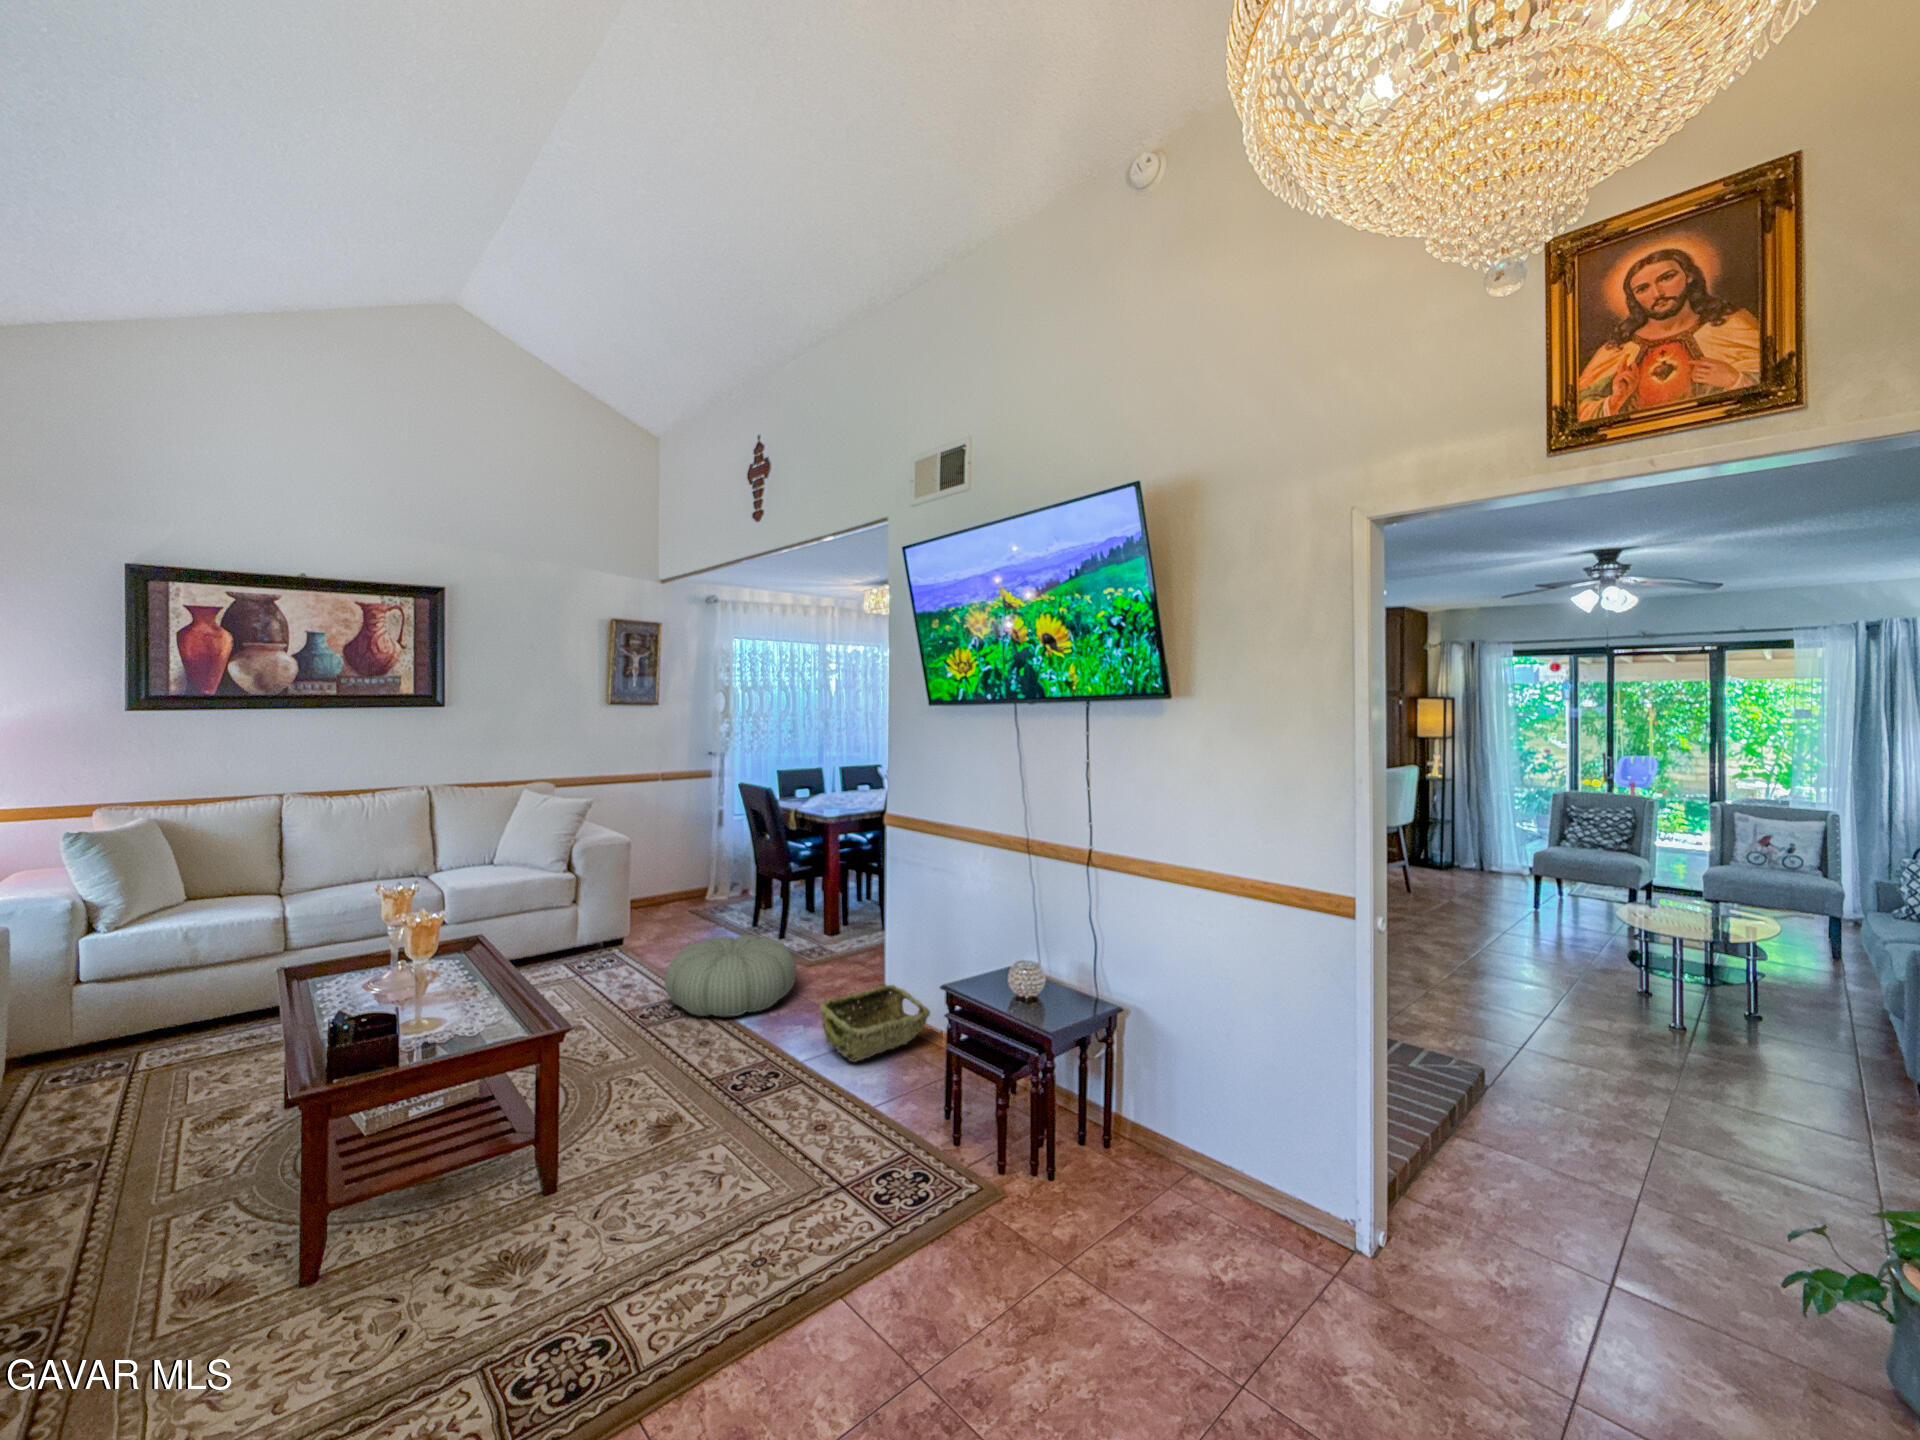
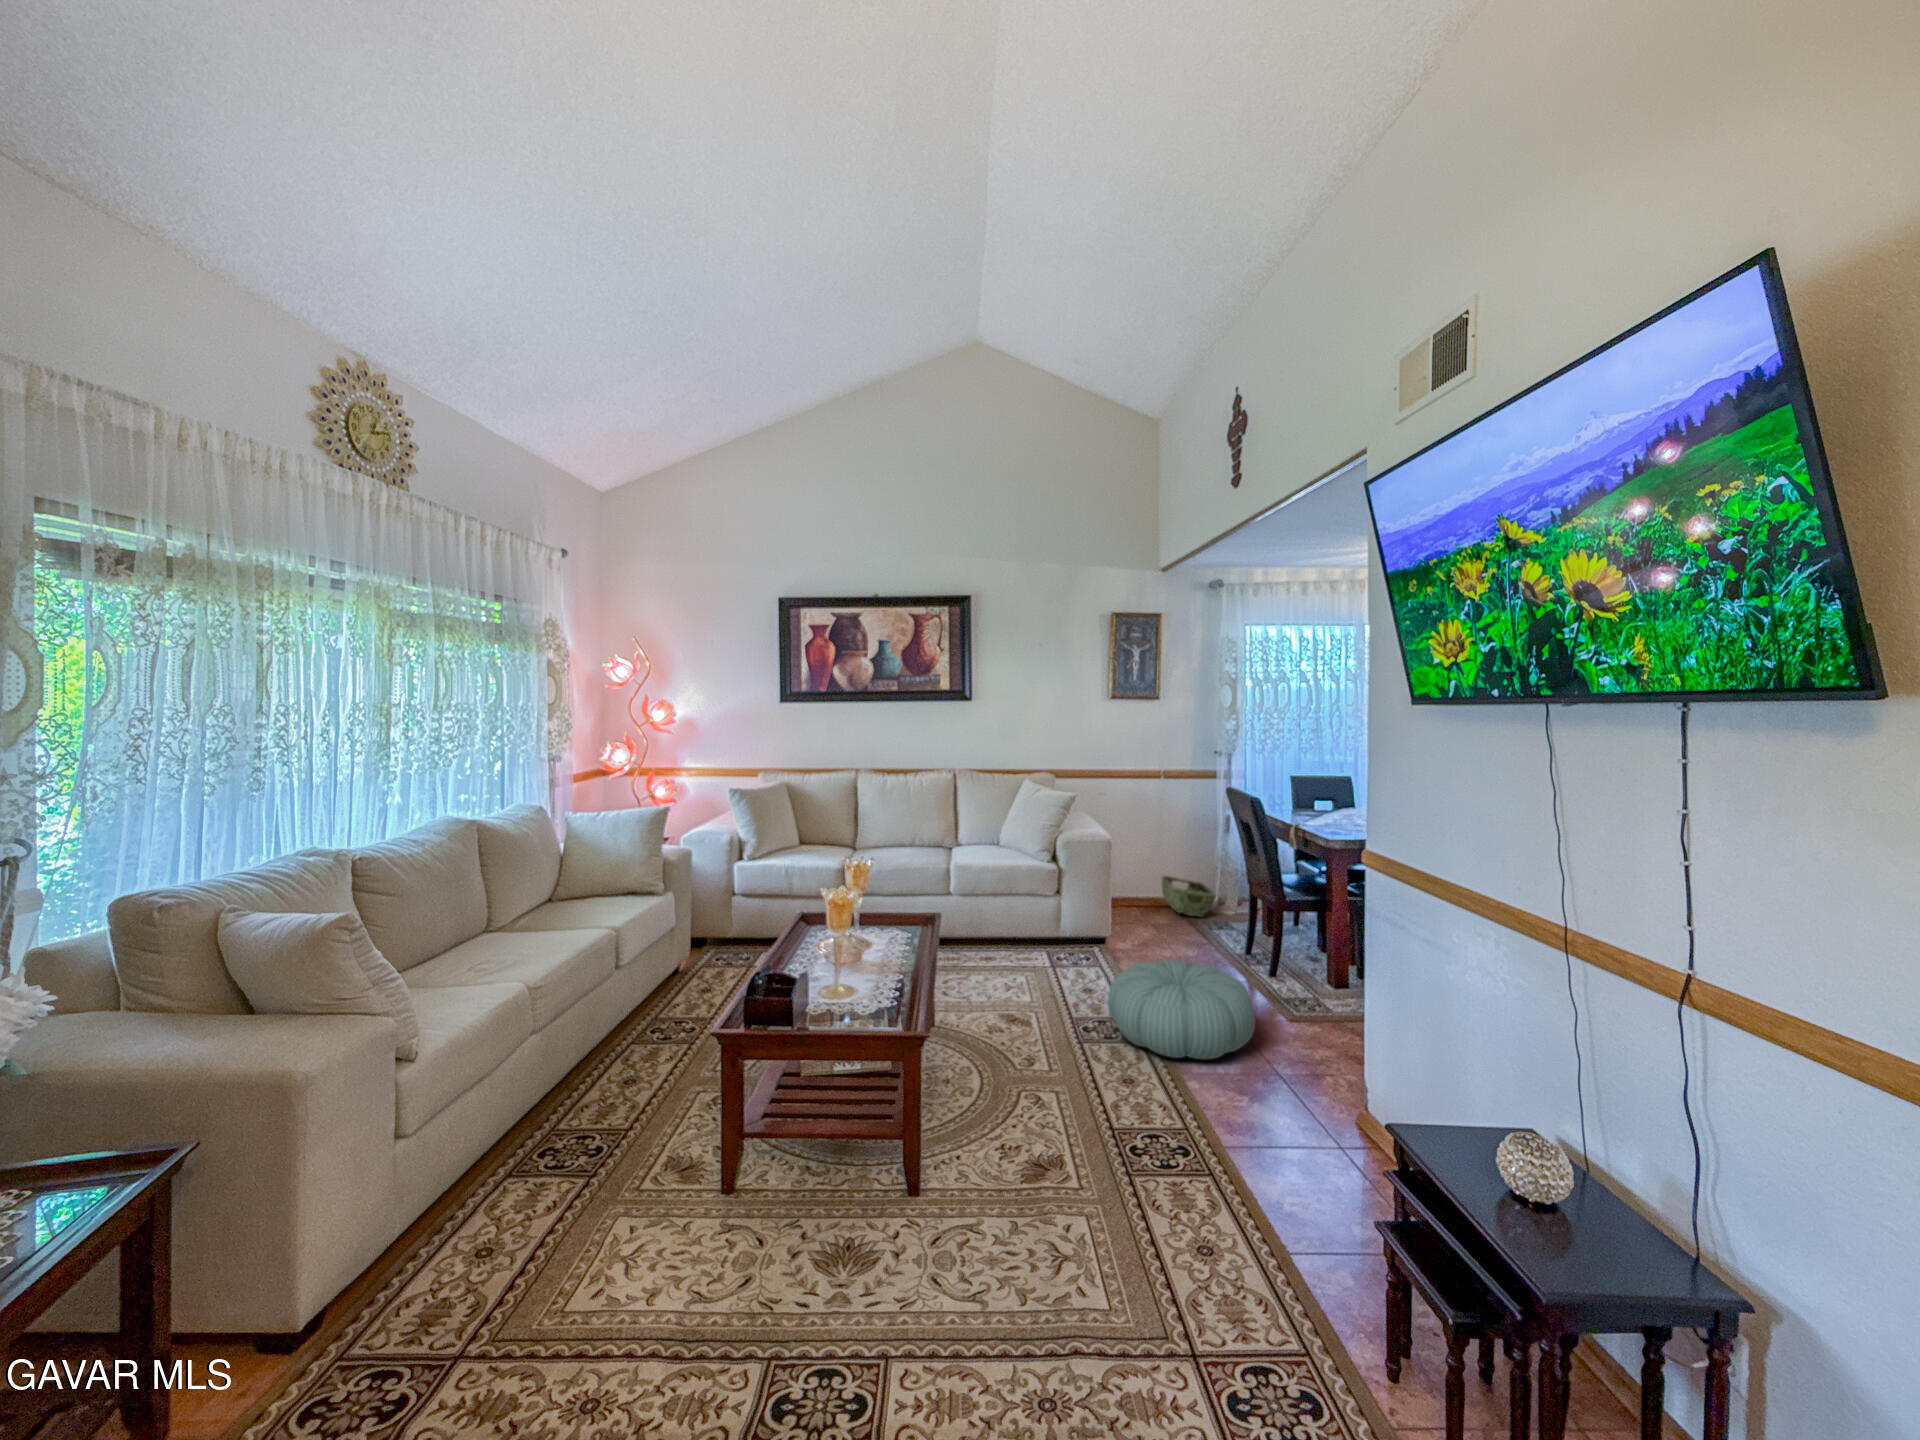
woven basket: present [820,985,930,1062] -> present [1162,876,1216,917]

